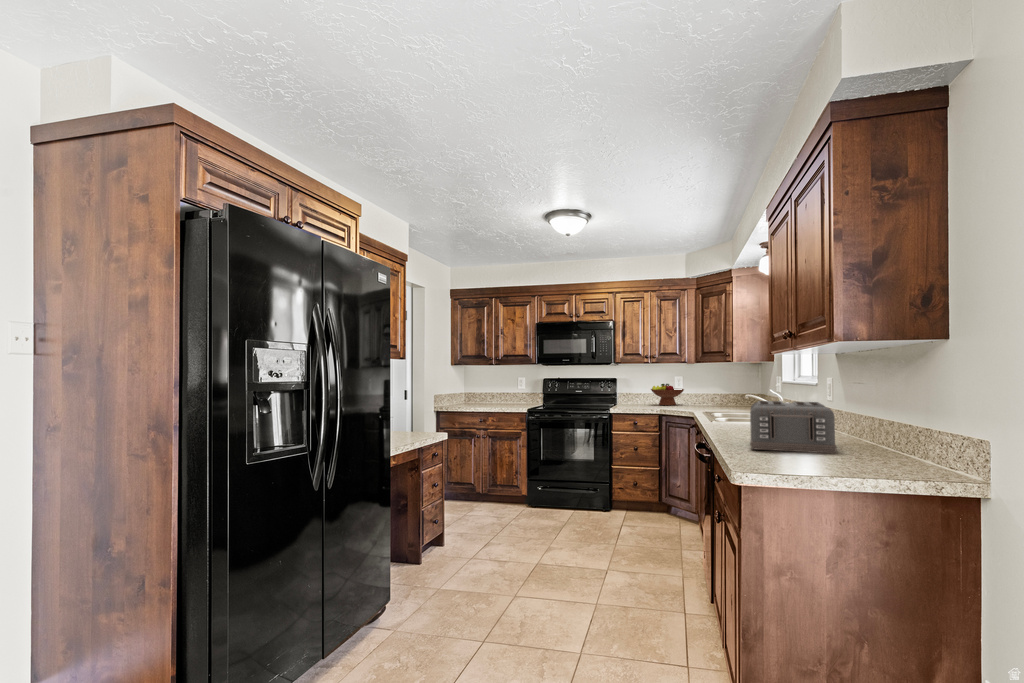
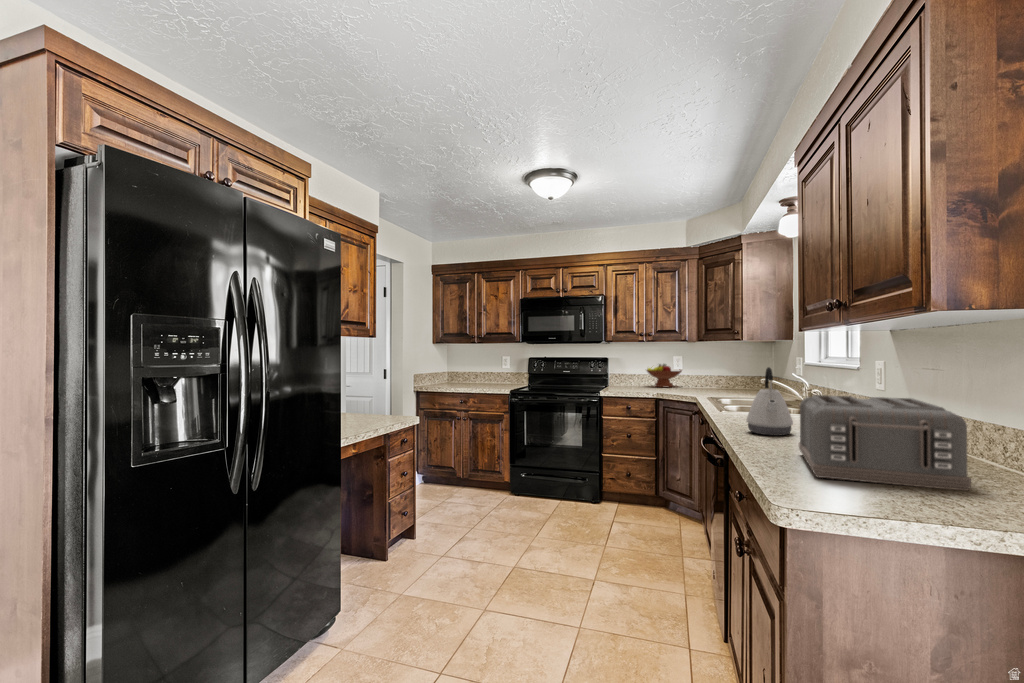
kettle: none [723,384,756,433] -> present [746,367,793,436]

